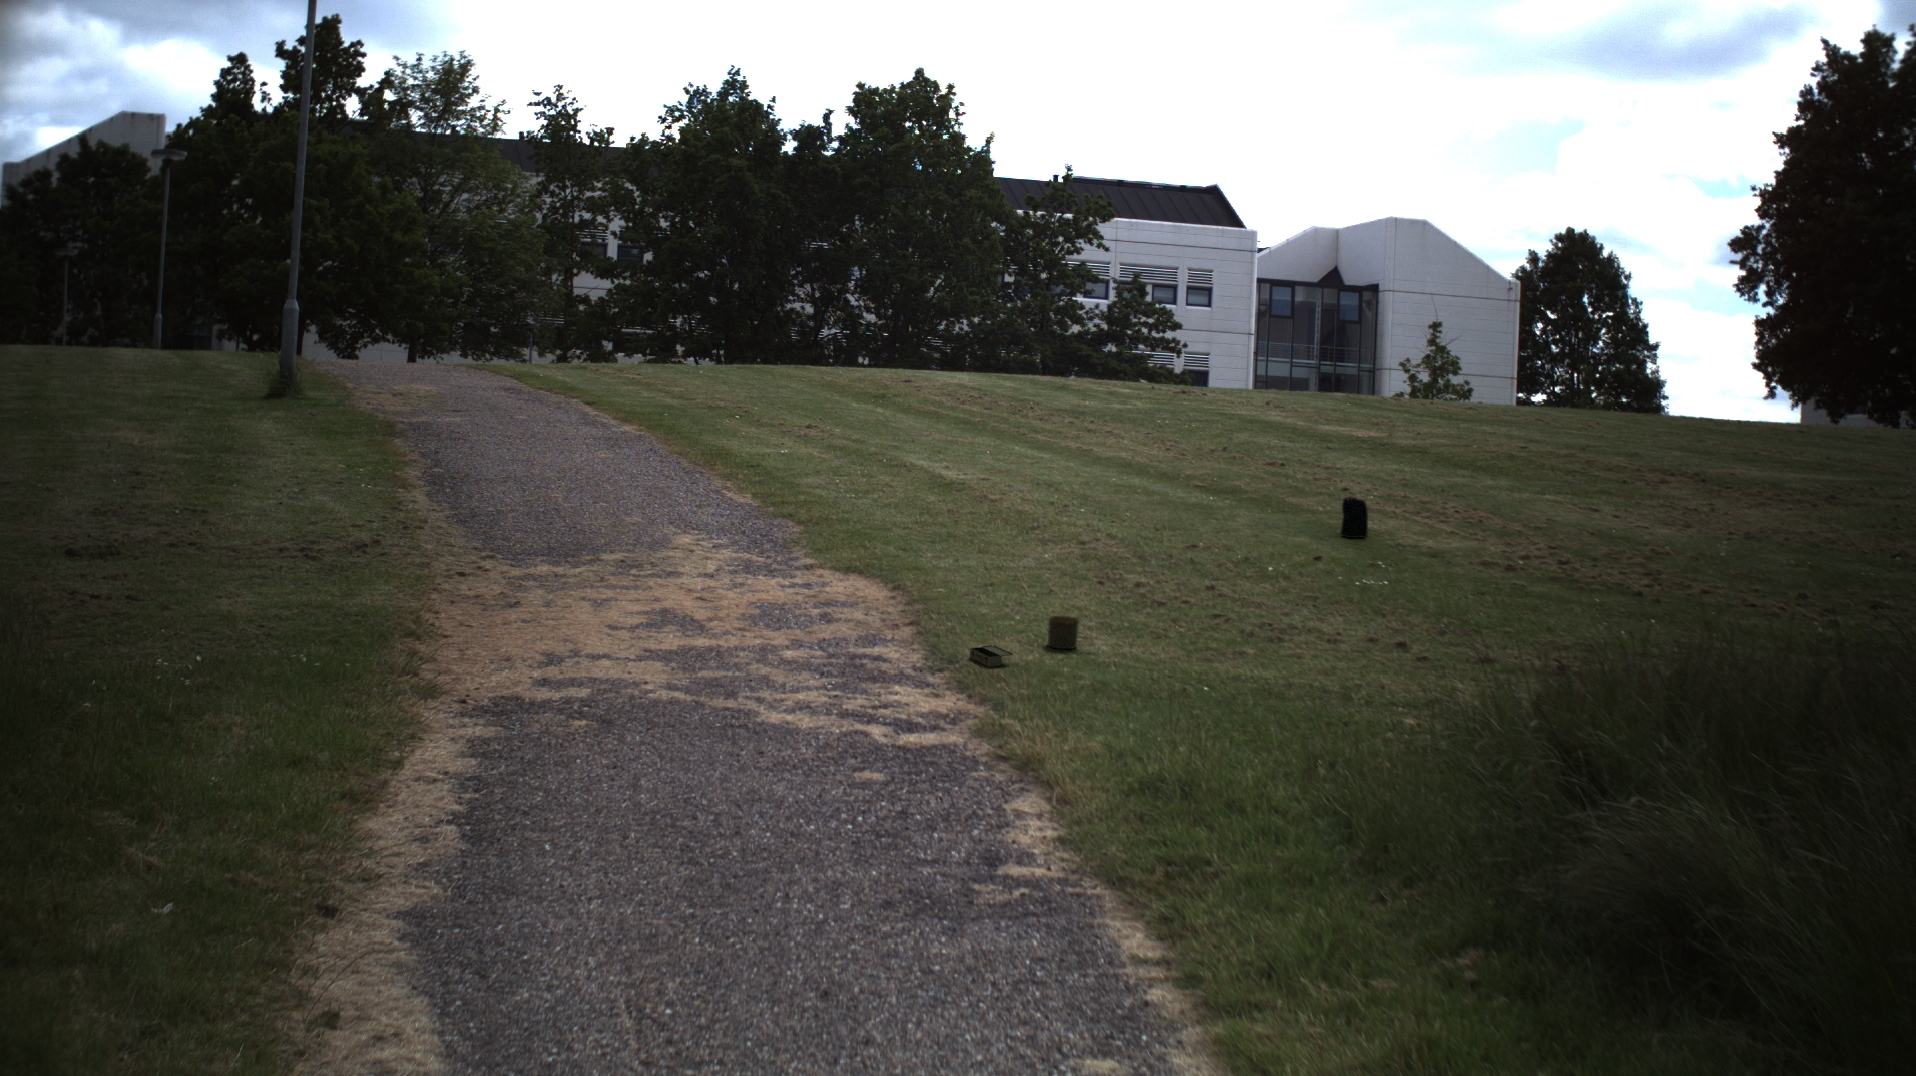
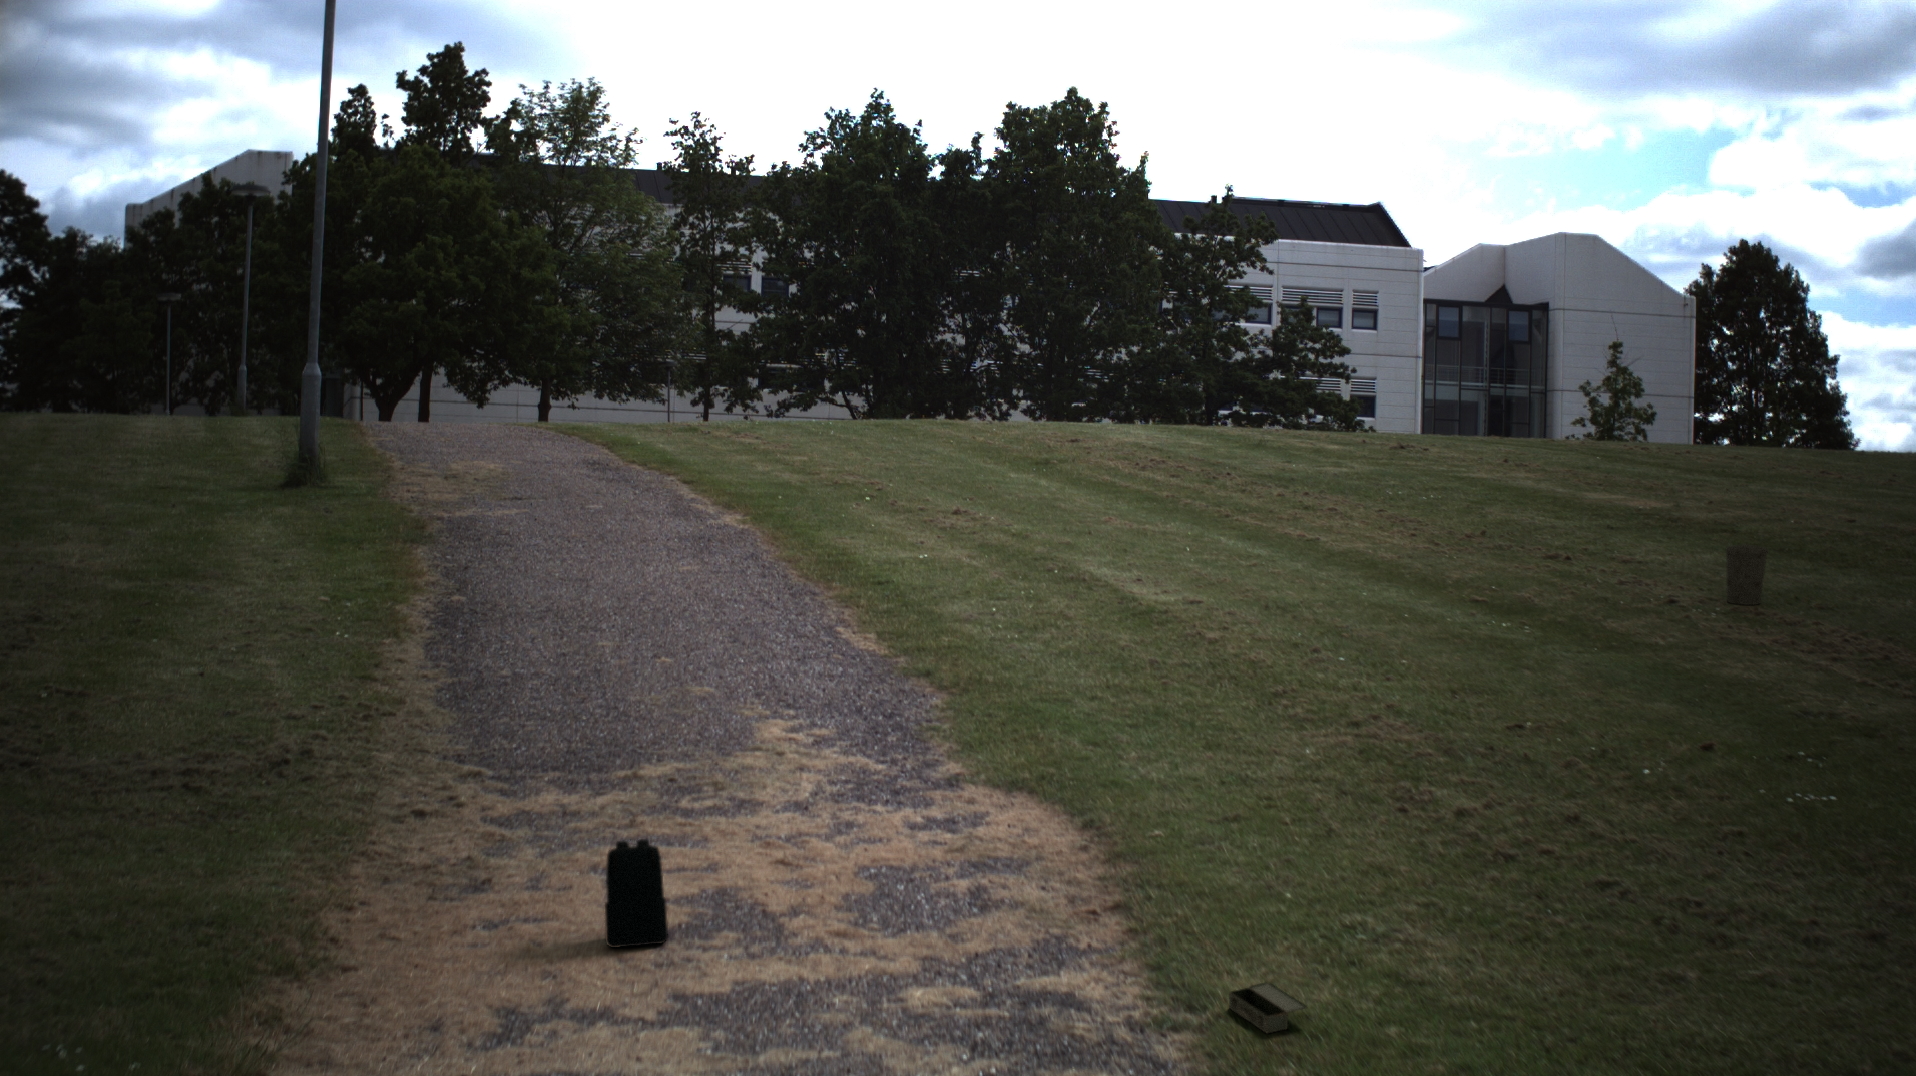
trash can: none [1325,462,1352,502] -> present [1726,544,1769,605]
backpack: present [1341,497,1368,538] -> present [605,839,668,948]
planter: present [1048,616,1079,649] -> none [1362,913,1416,977]

